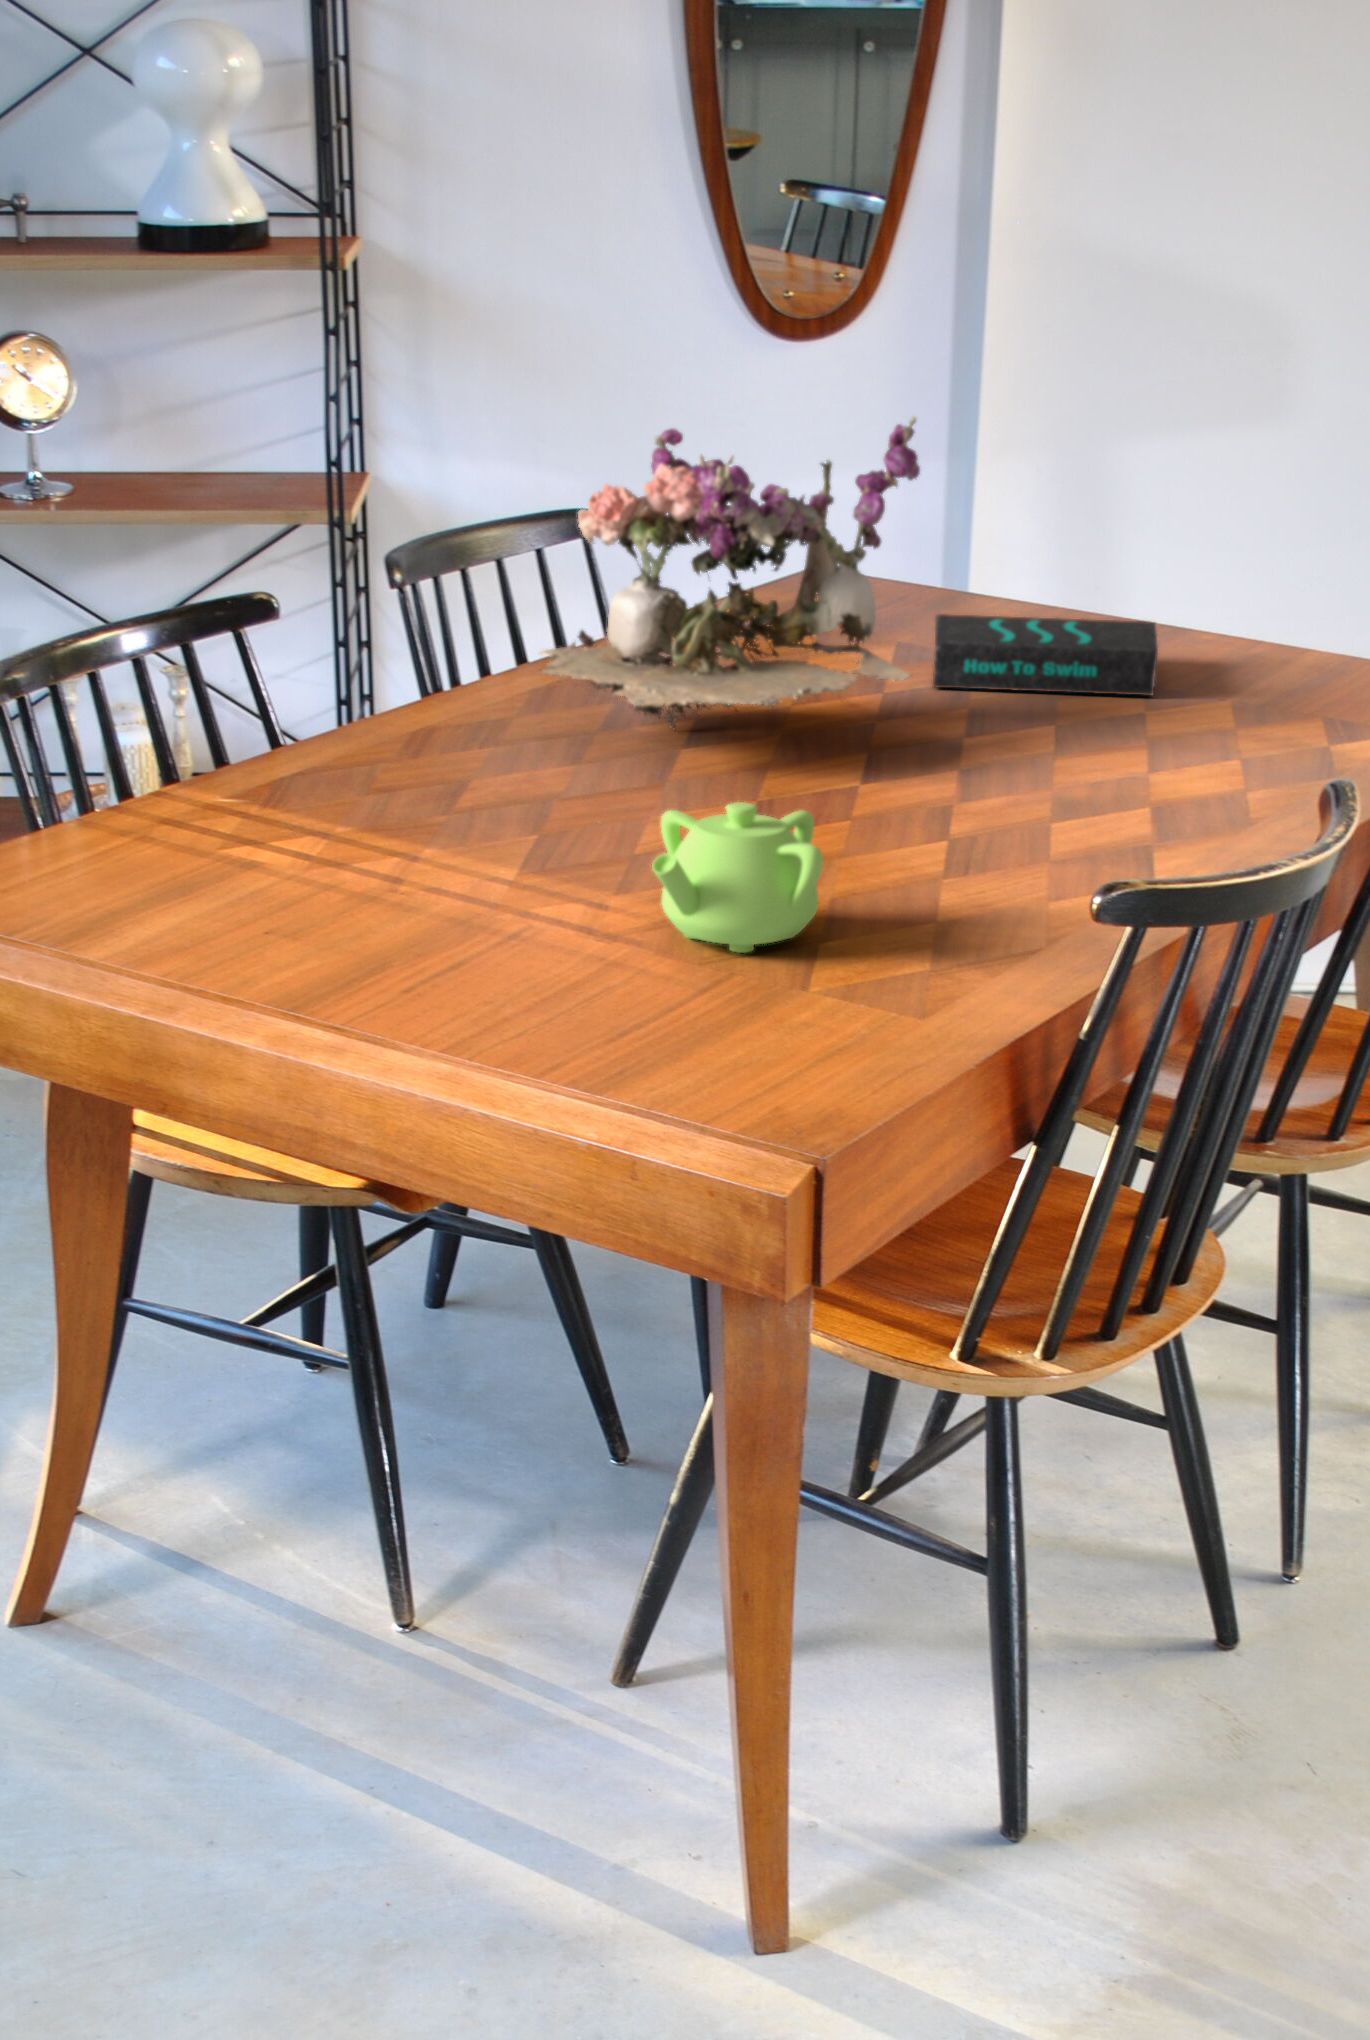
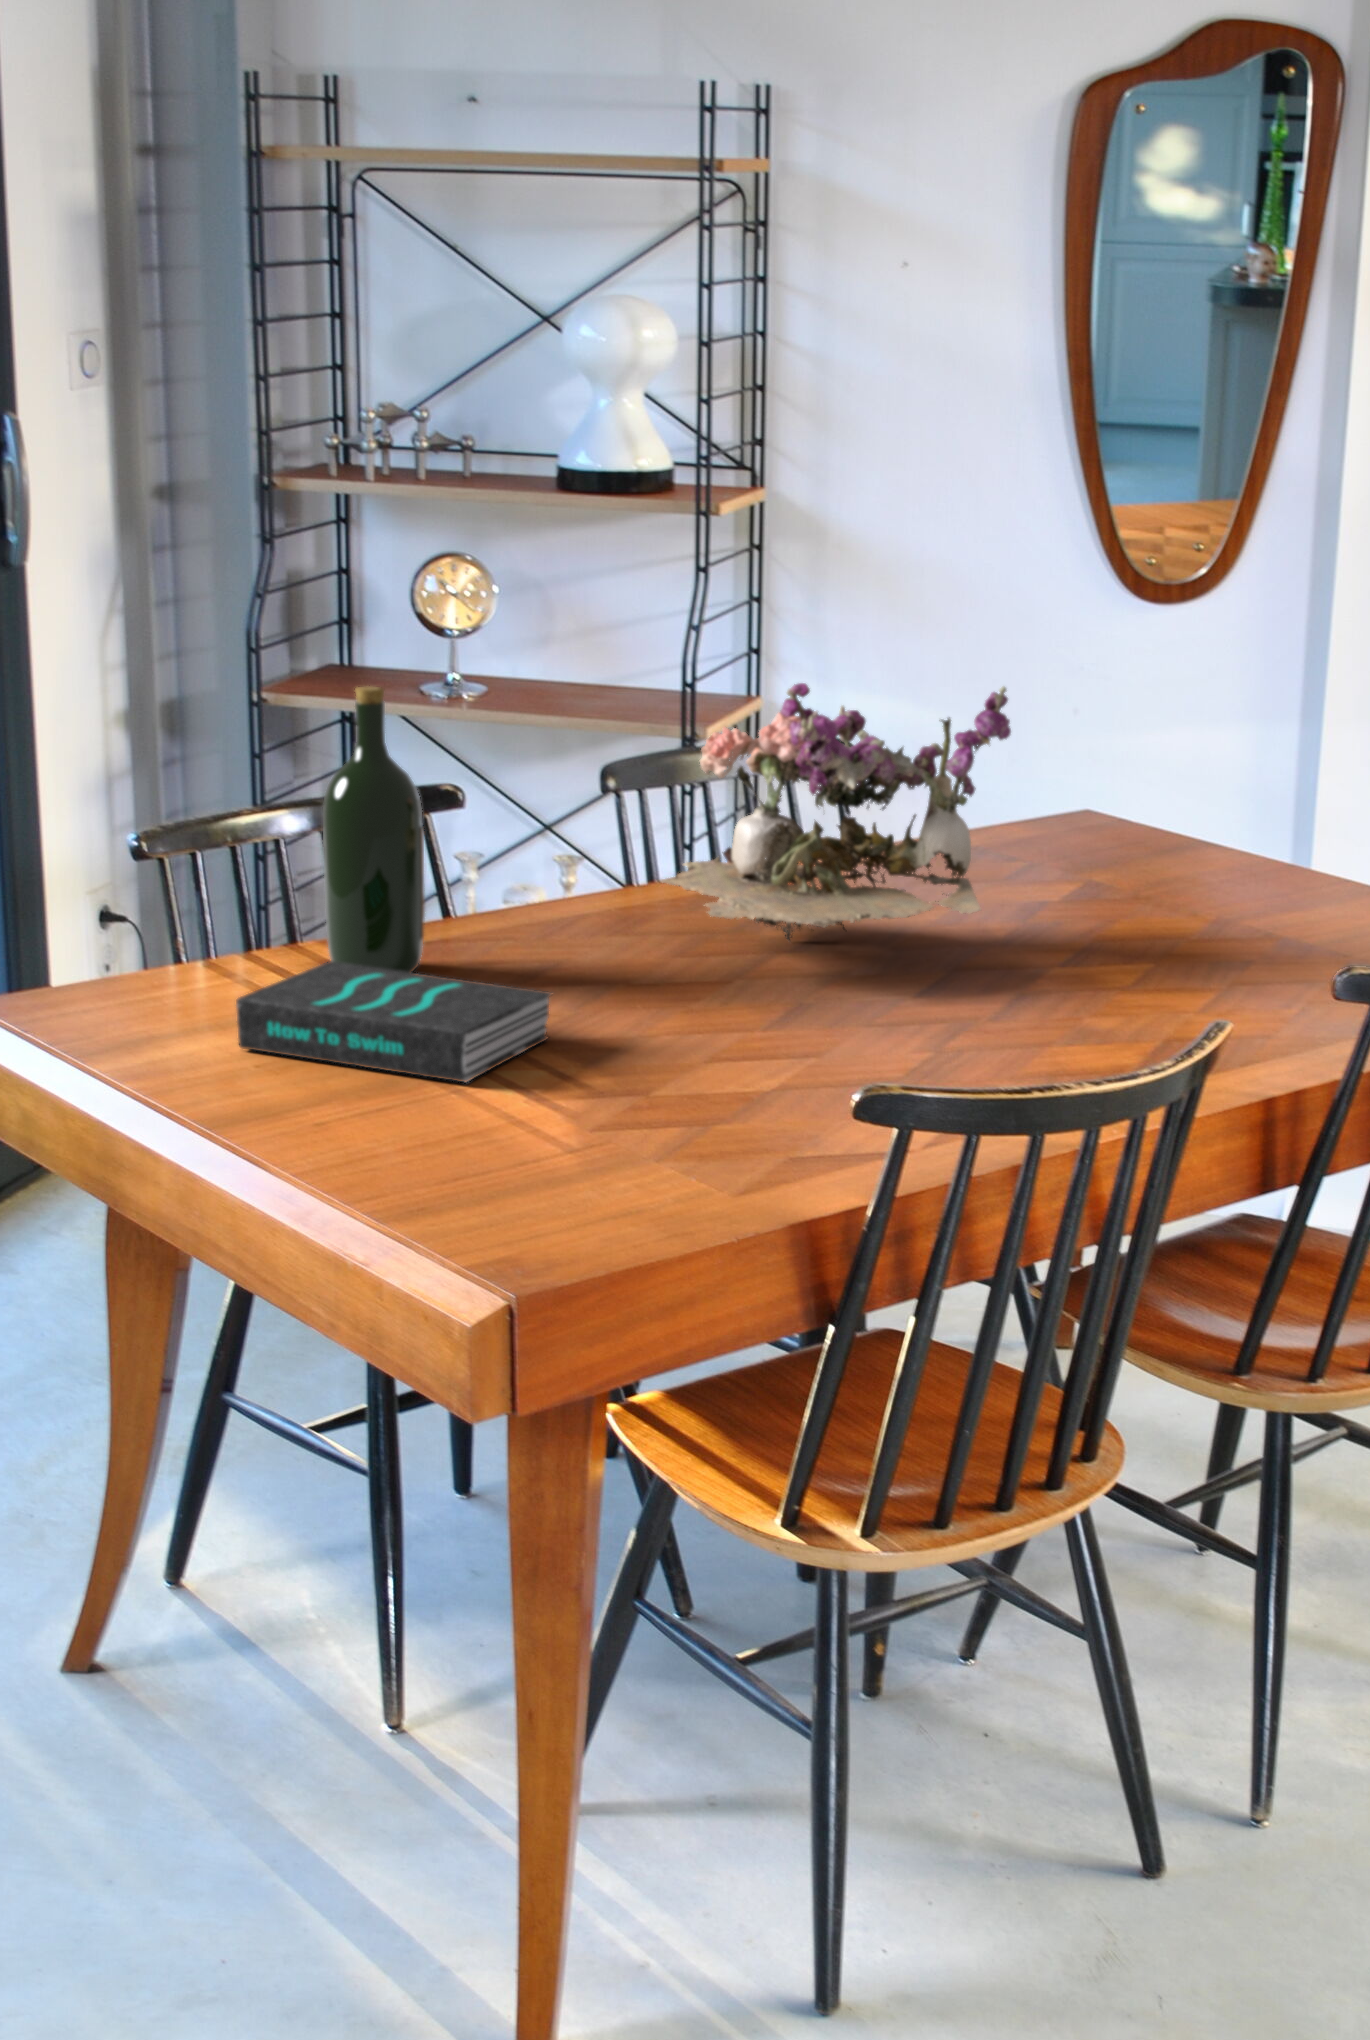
wine bottle: none [197,454,322,811] -> present [323,686,425,972]
book: present [933,614,1158,696] -> present [236,961,551,1082]
teapot: present [652,802,823,953] -> none [548,1007,731,1136]

